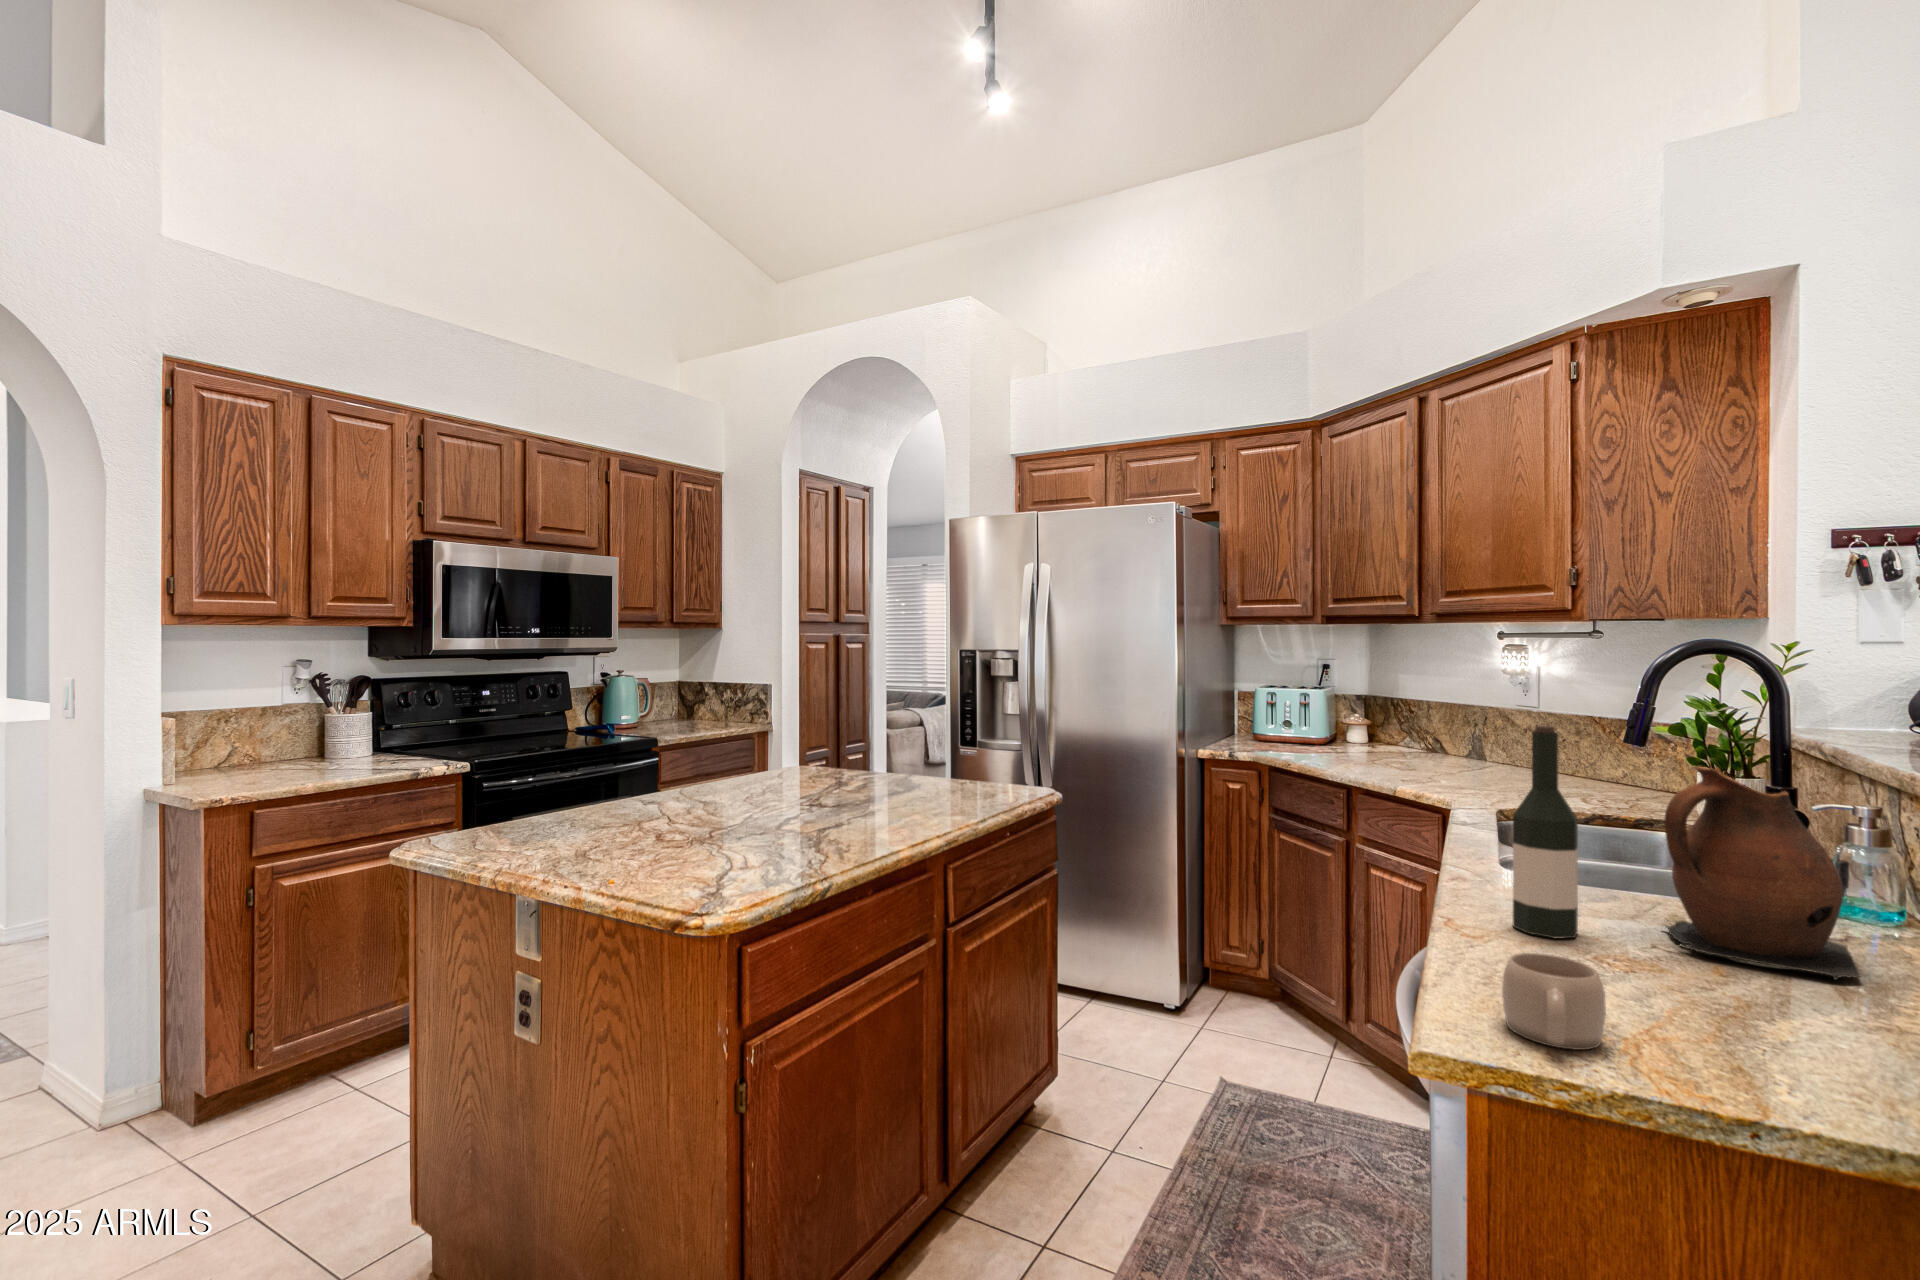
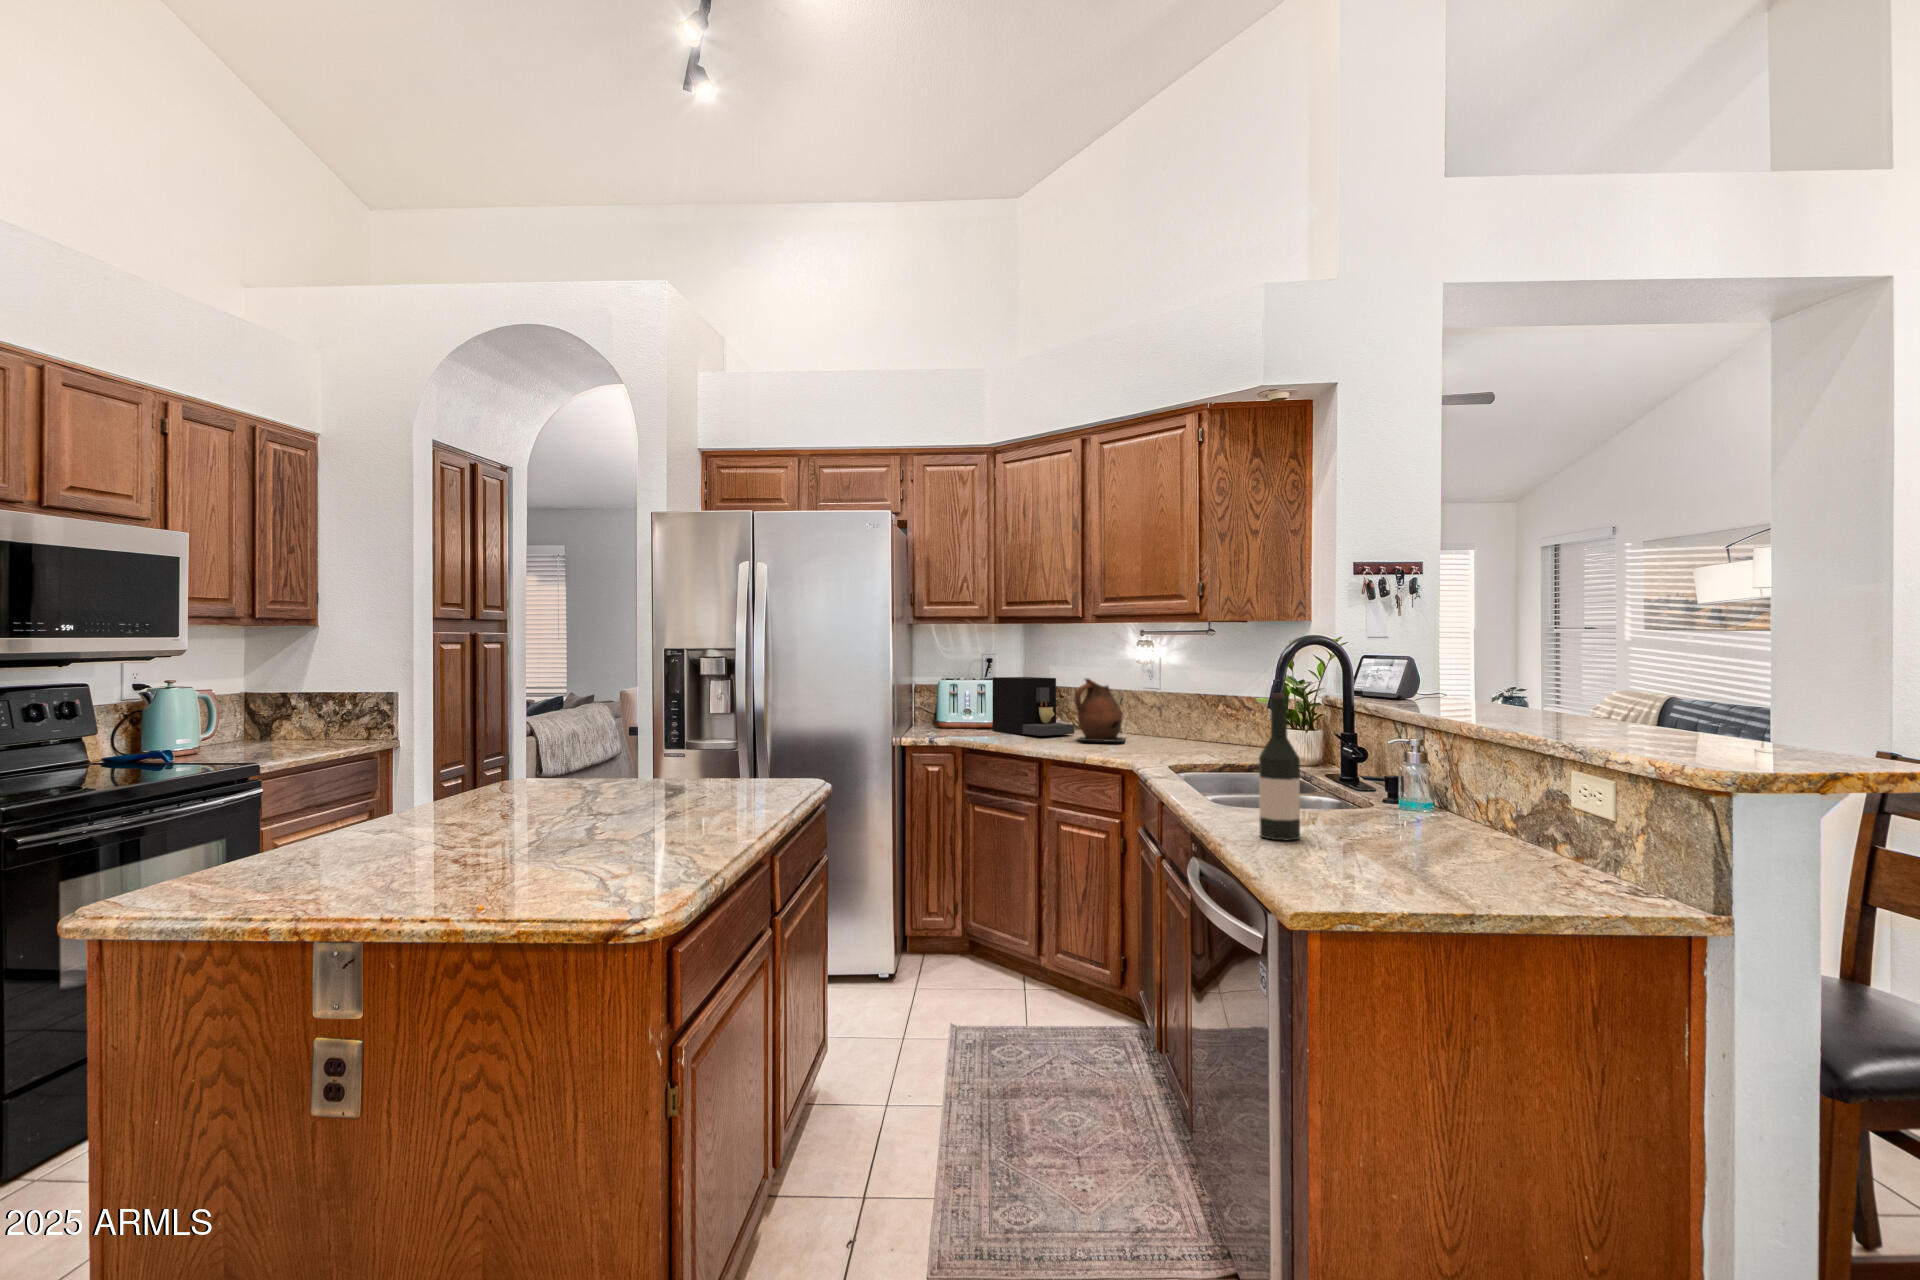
coffee maker: none [1319,686,1417,757] -> present [993,677,1074,736]
ceramic pitcher: present [1664,766,1861,980] -> present [1075,679,1125,743]
mug: present [1502,953,1606,1050] -> none [1317,841,1379,896]

